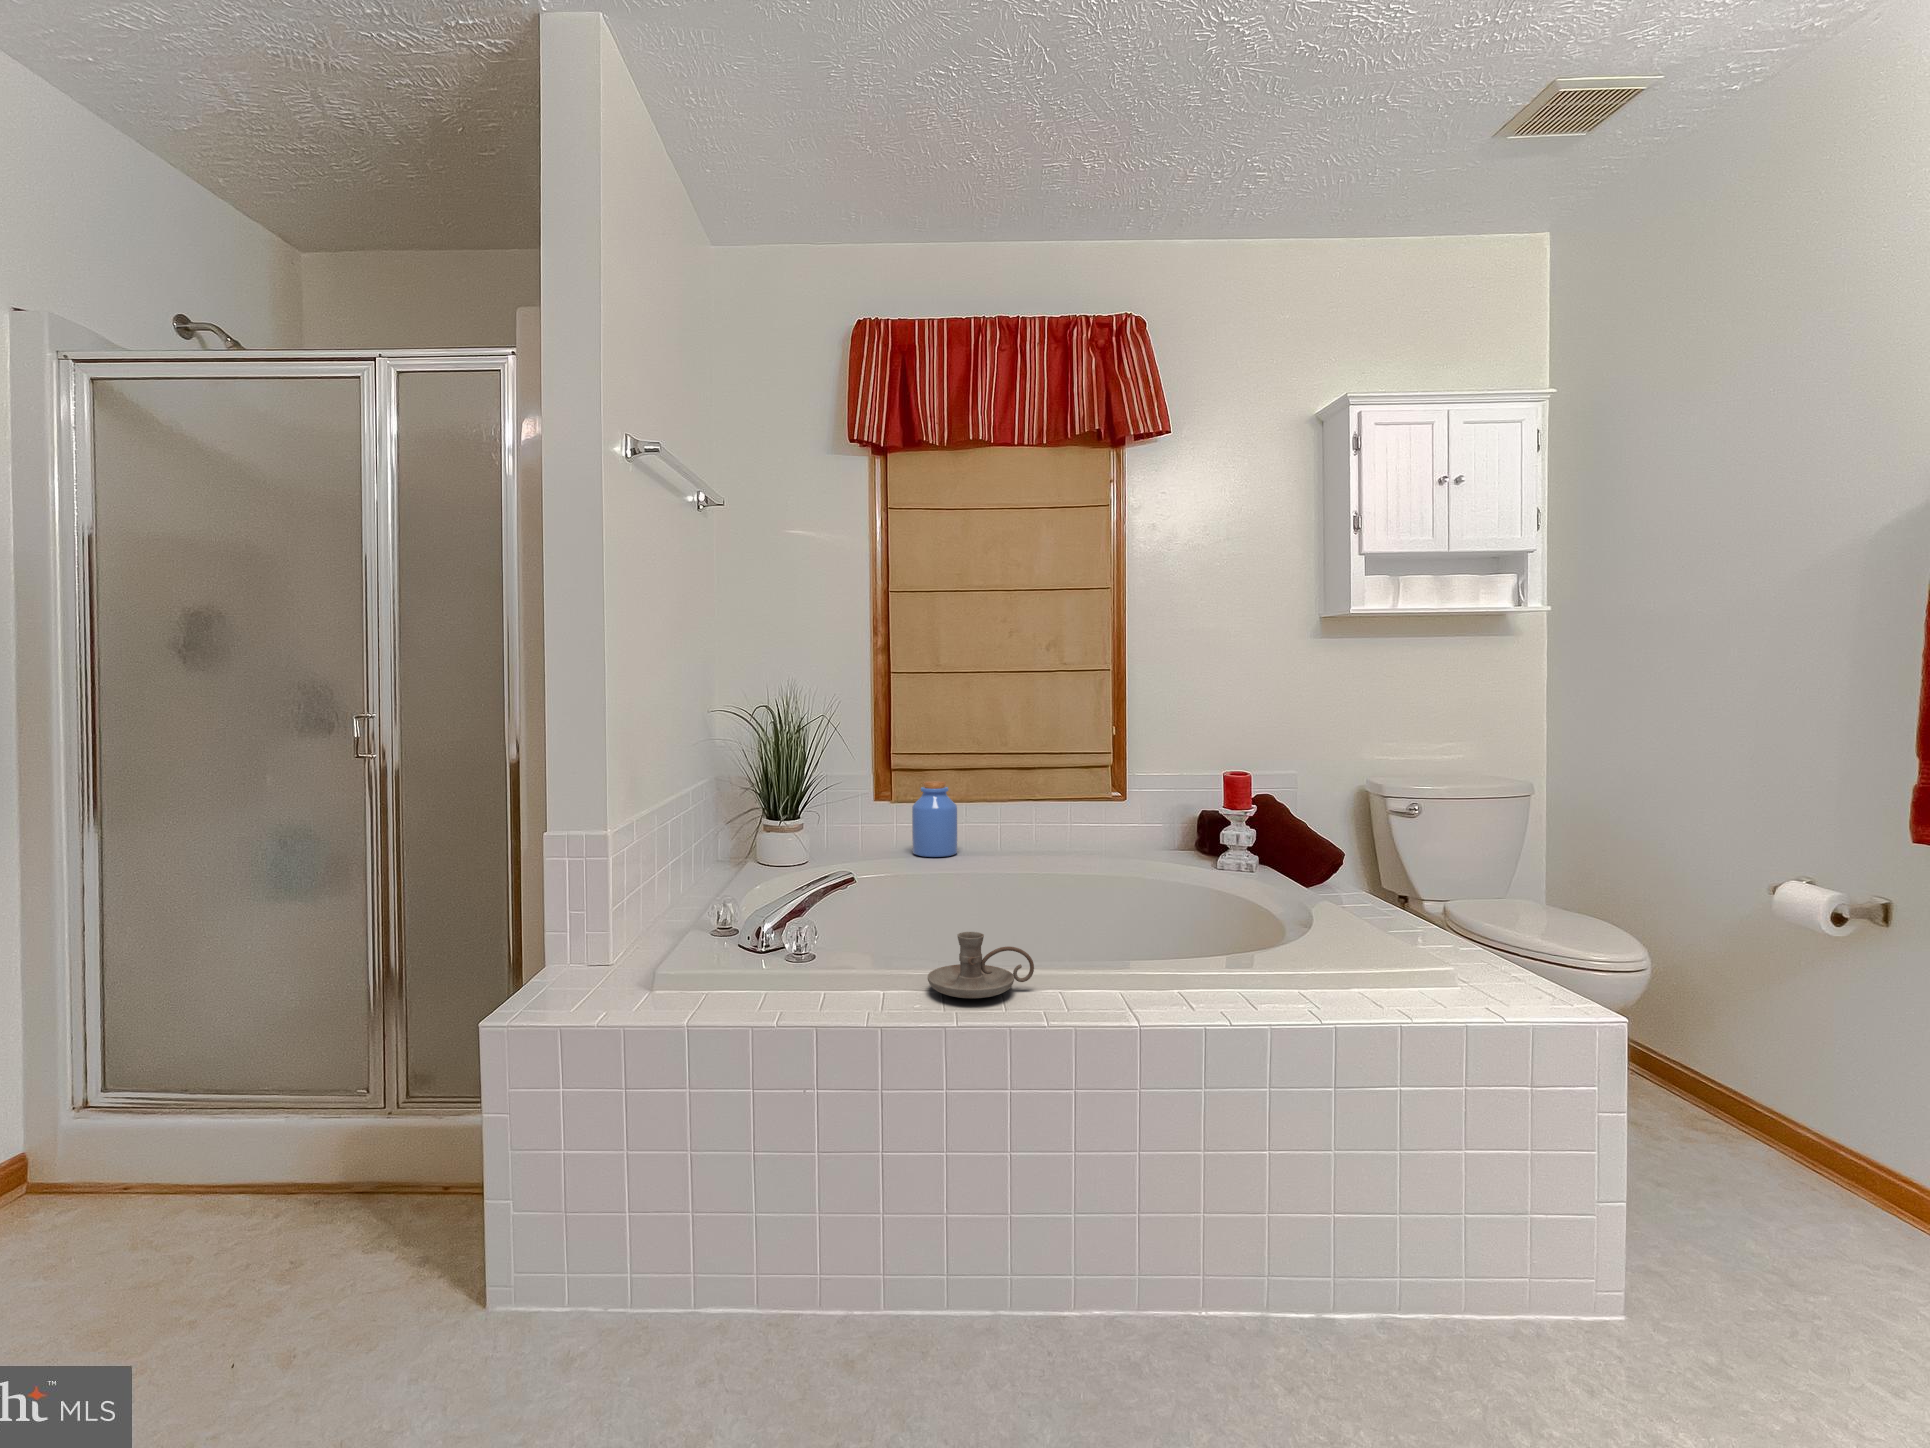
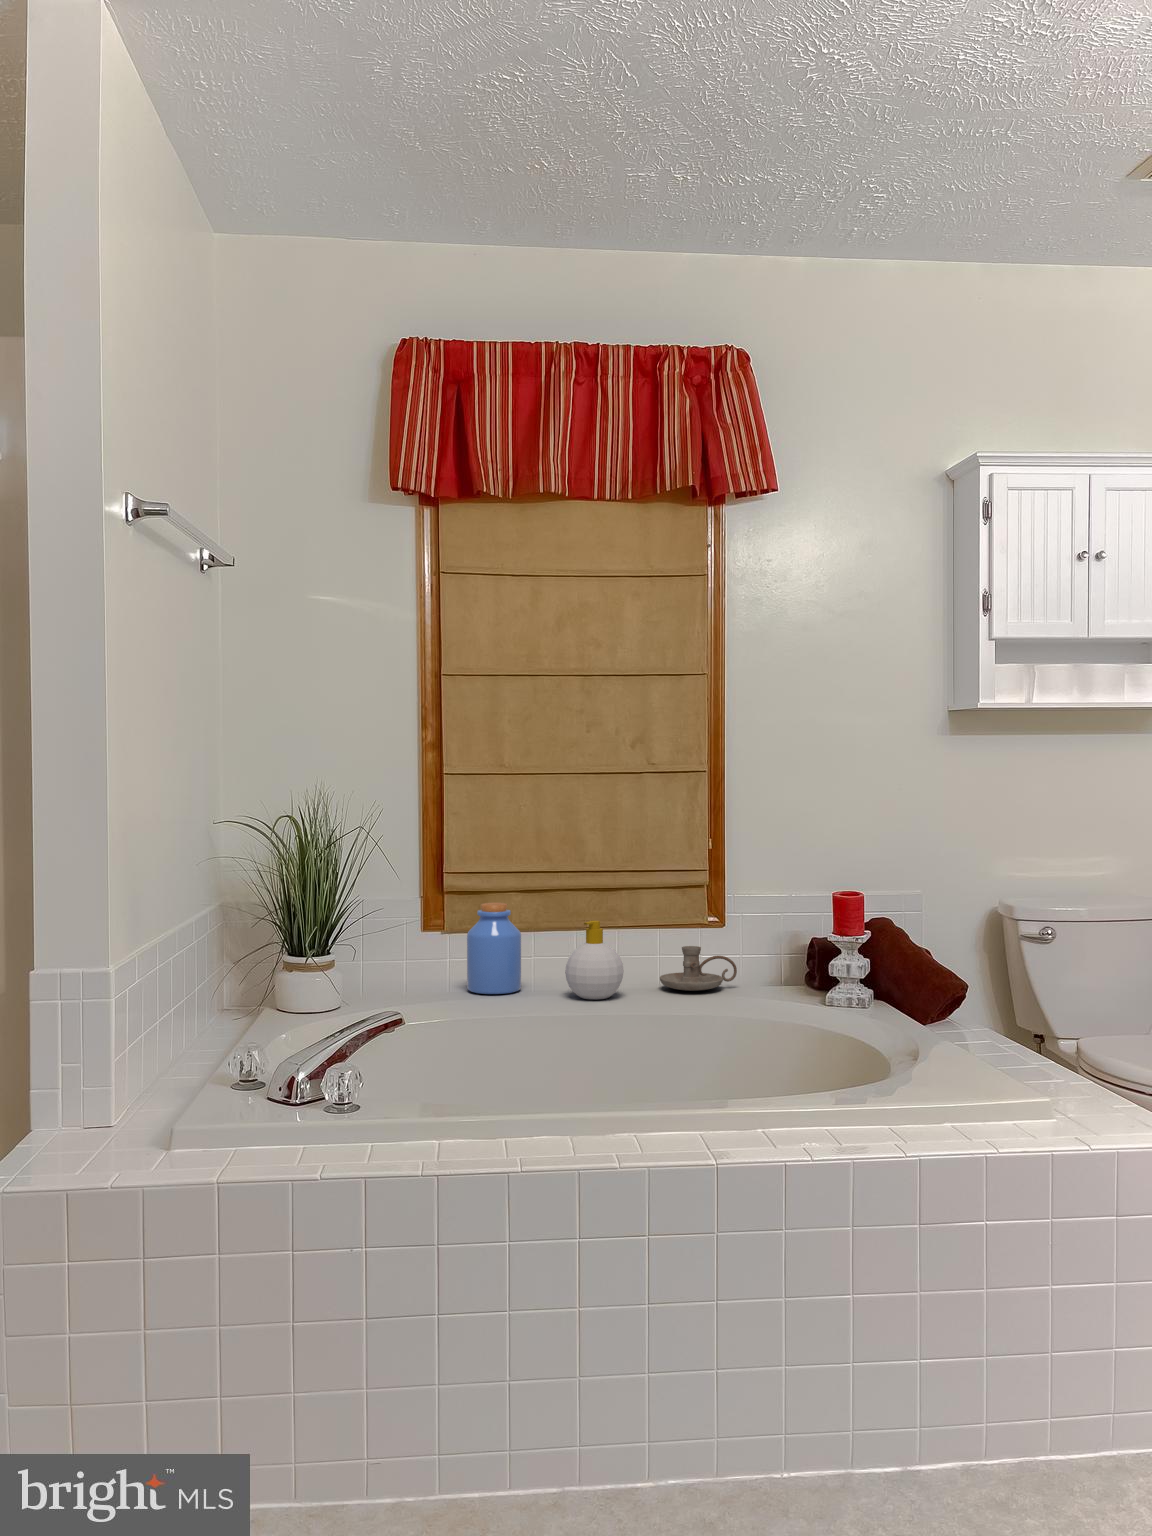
soap bottle: none [994,796,1043,862] -> present [565,921,624,1000]
candle holder: present [928,932,1034,998] -> present [660,946,737,991]

